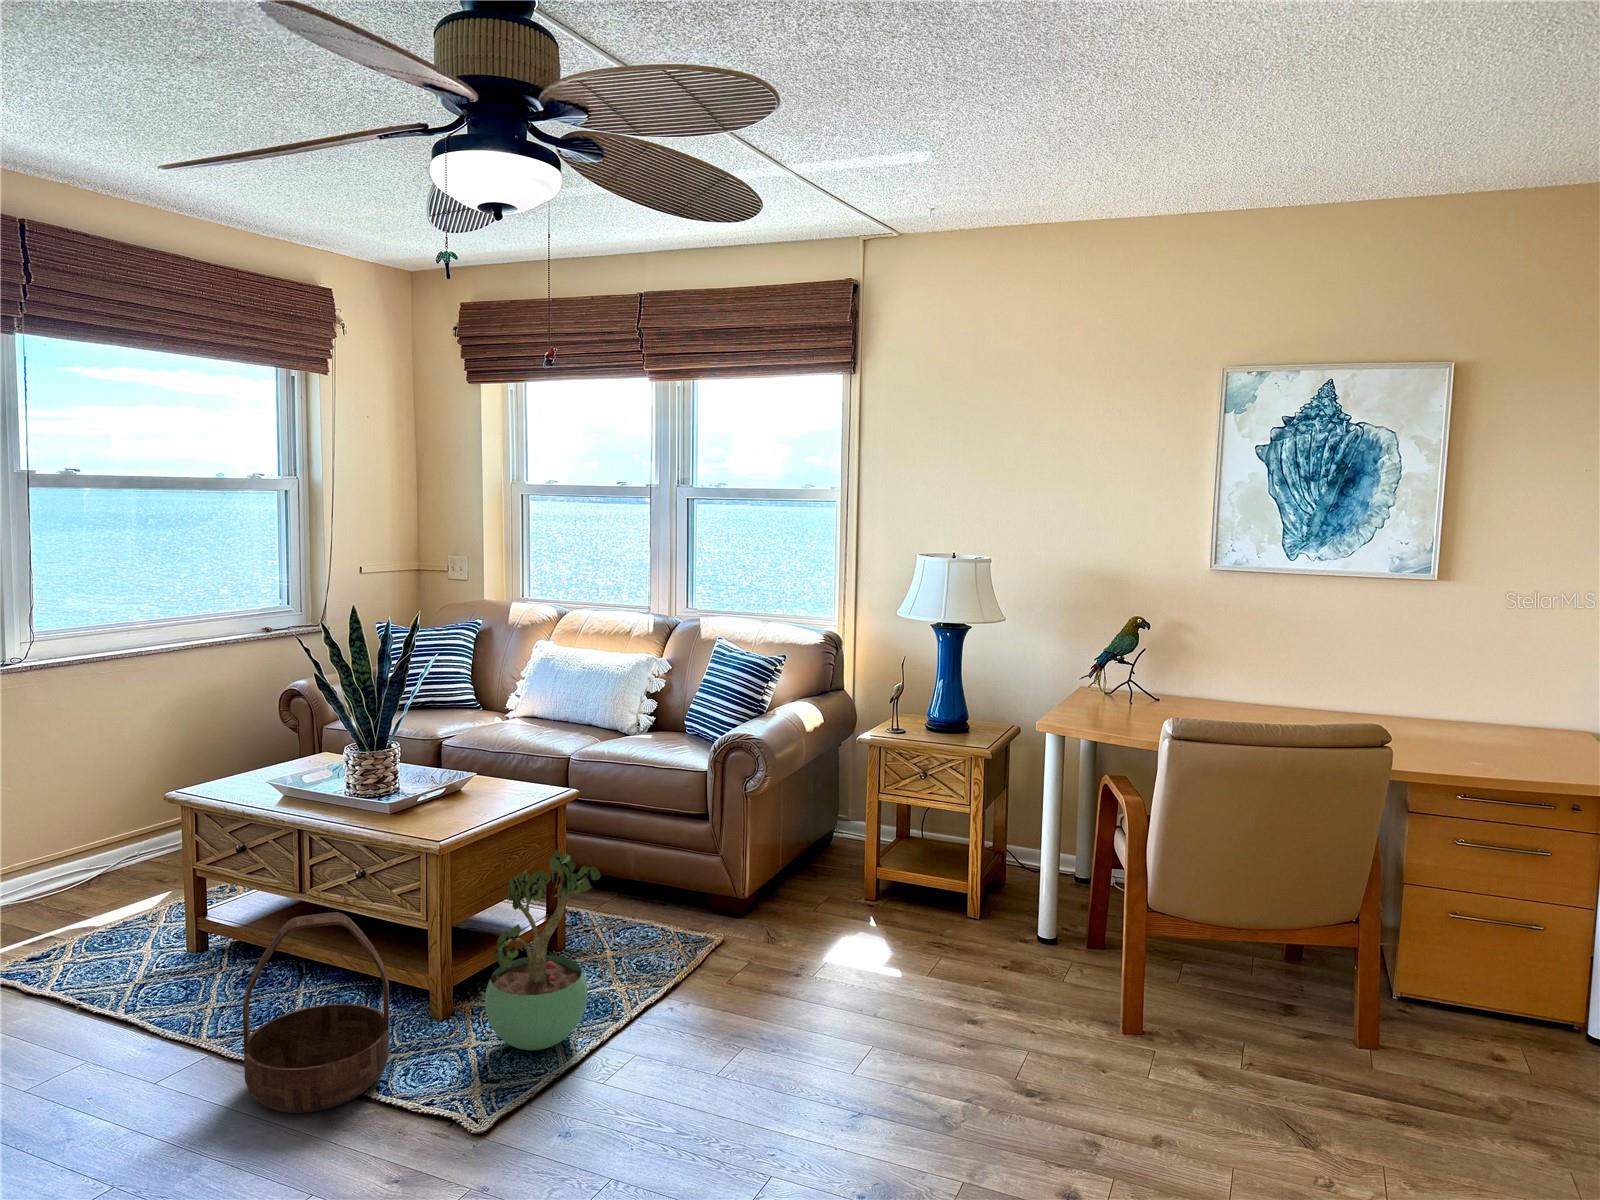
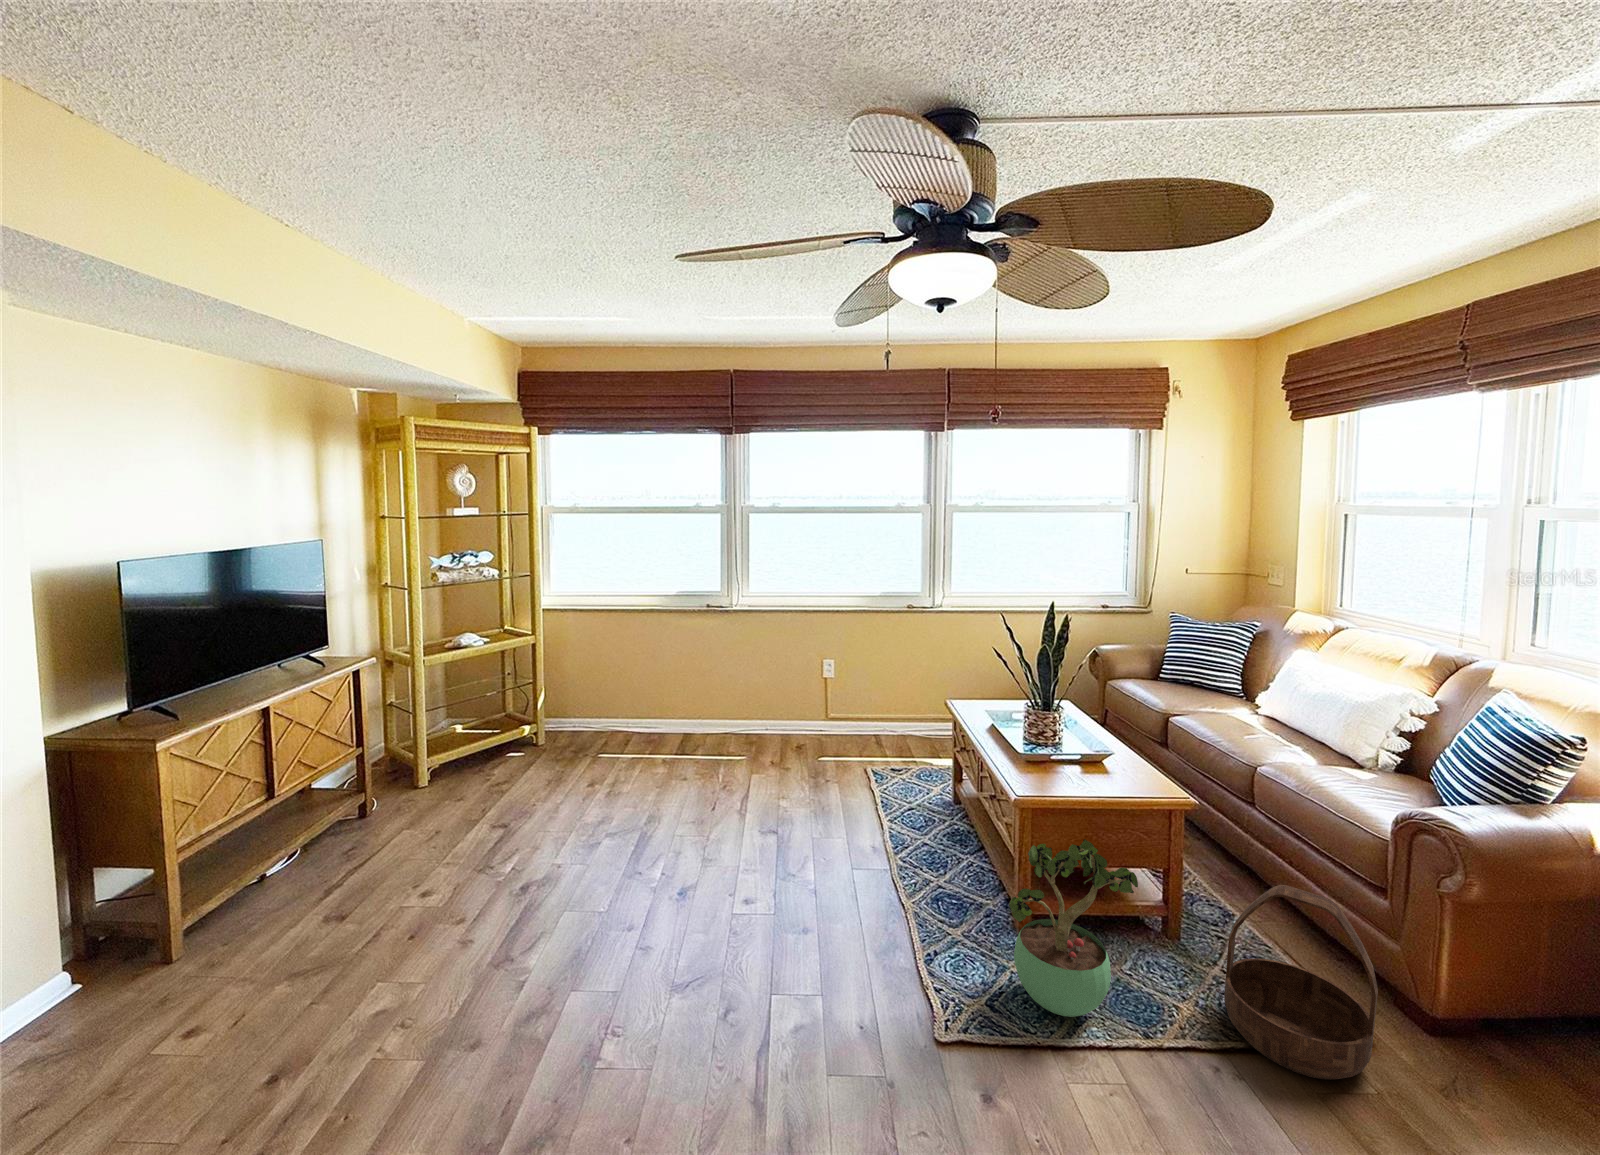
basket: present [243,912,389,1113] -> present [1224,885,1378,1080]

